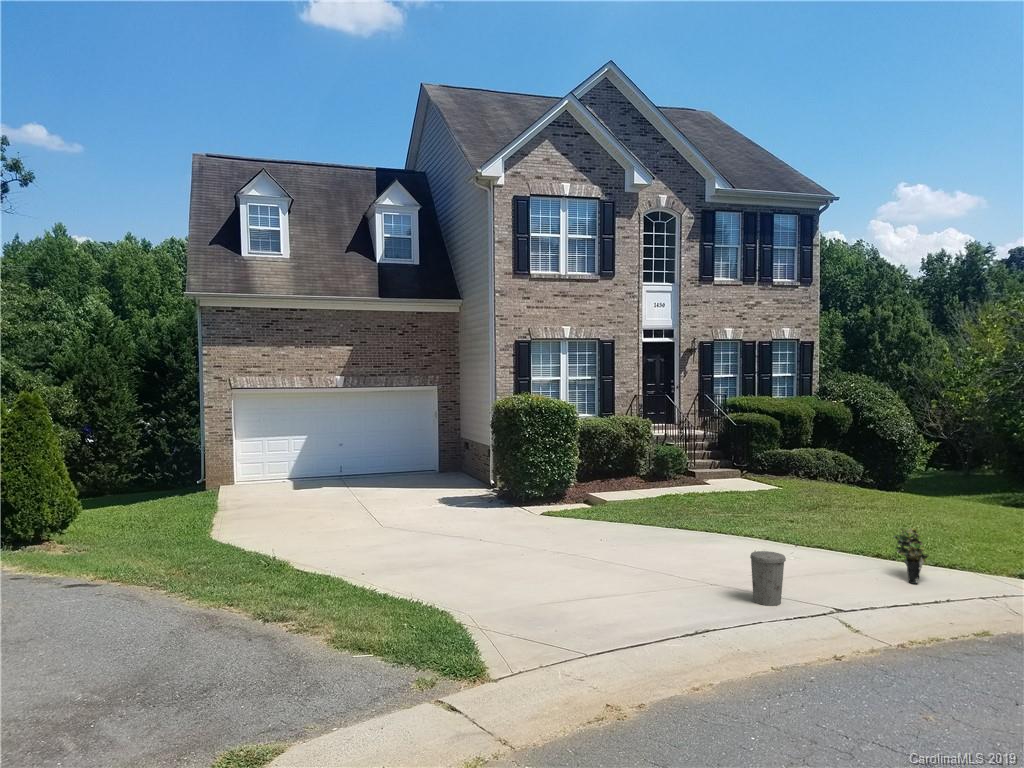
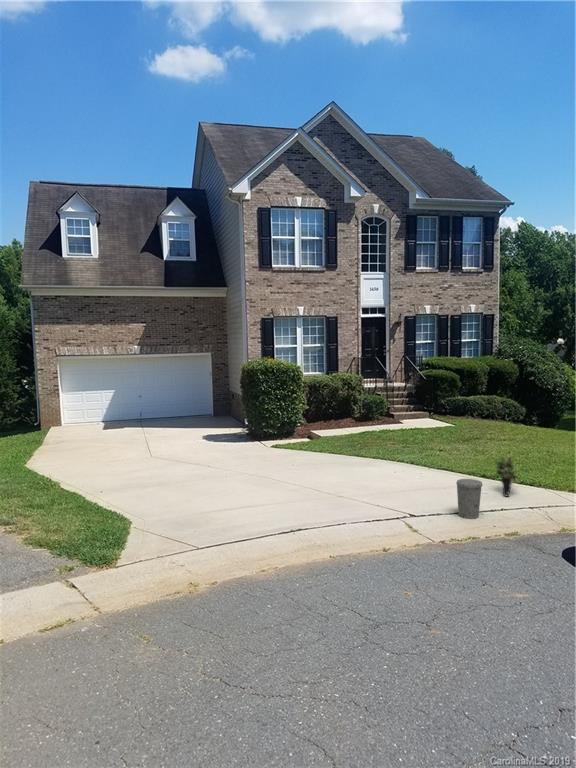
trash can: present [750,551,786,606] -> present [457,479,483,519]

